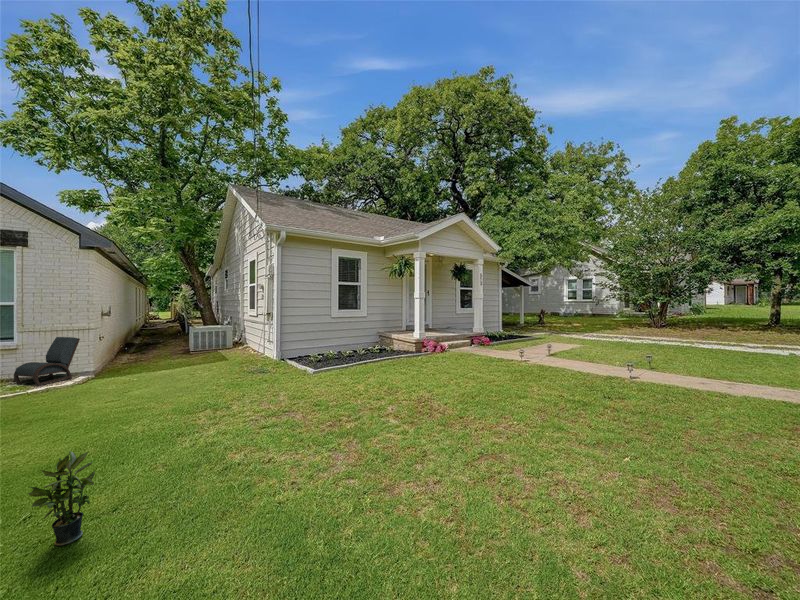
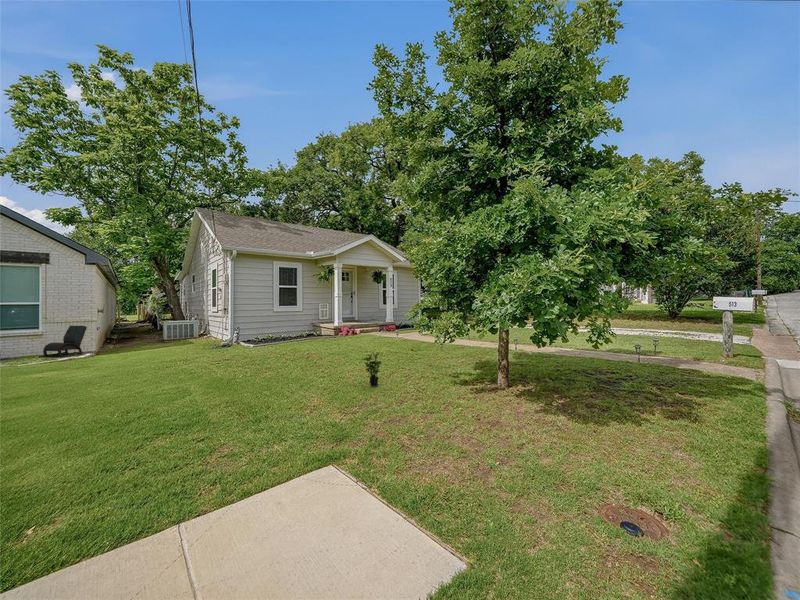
potted plant: present [28,451,95,546] -> present [364,352,381,387]

